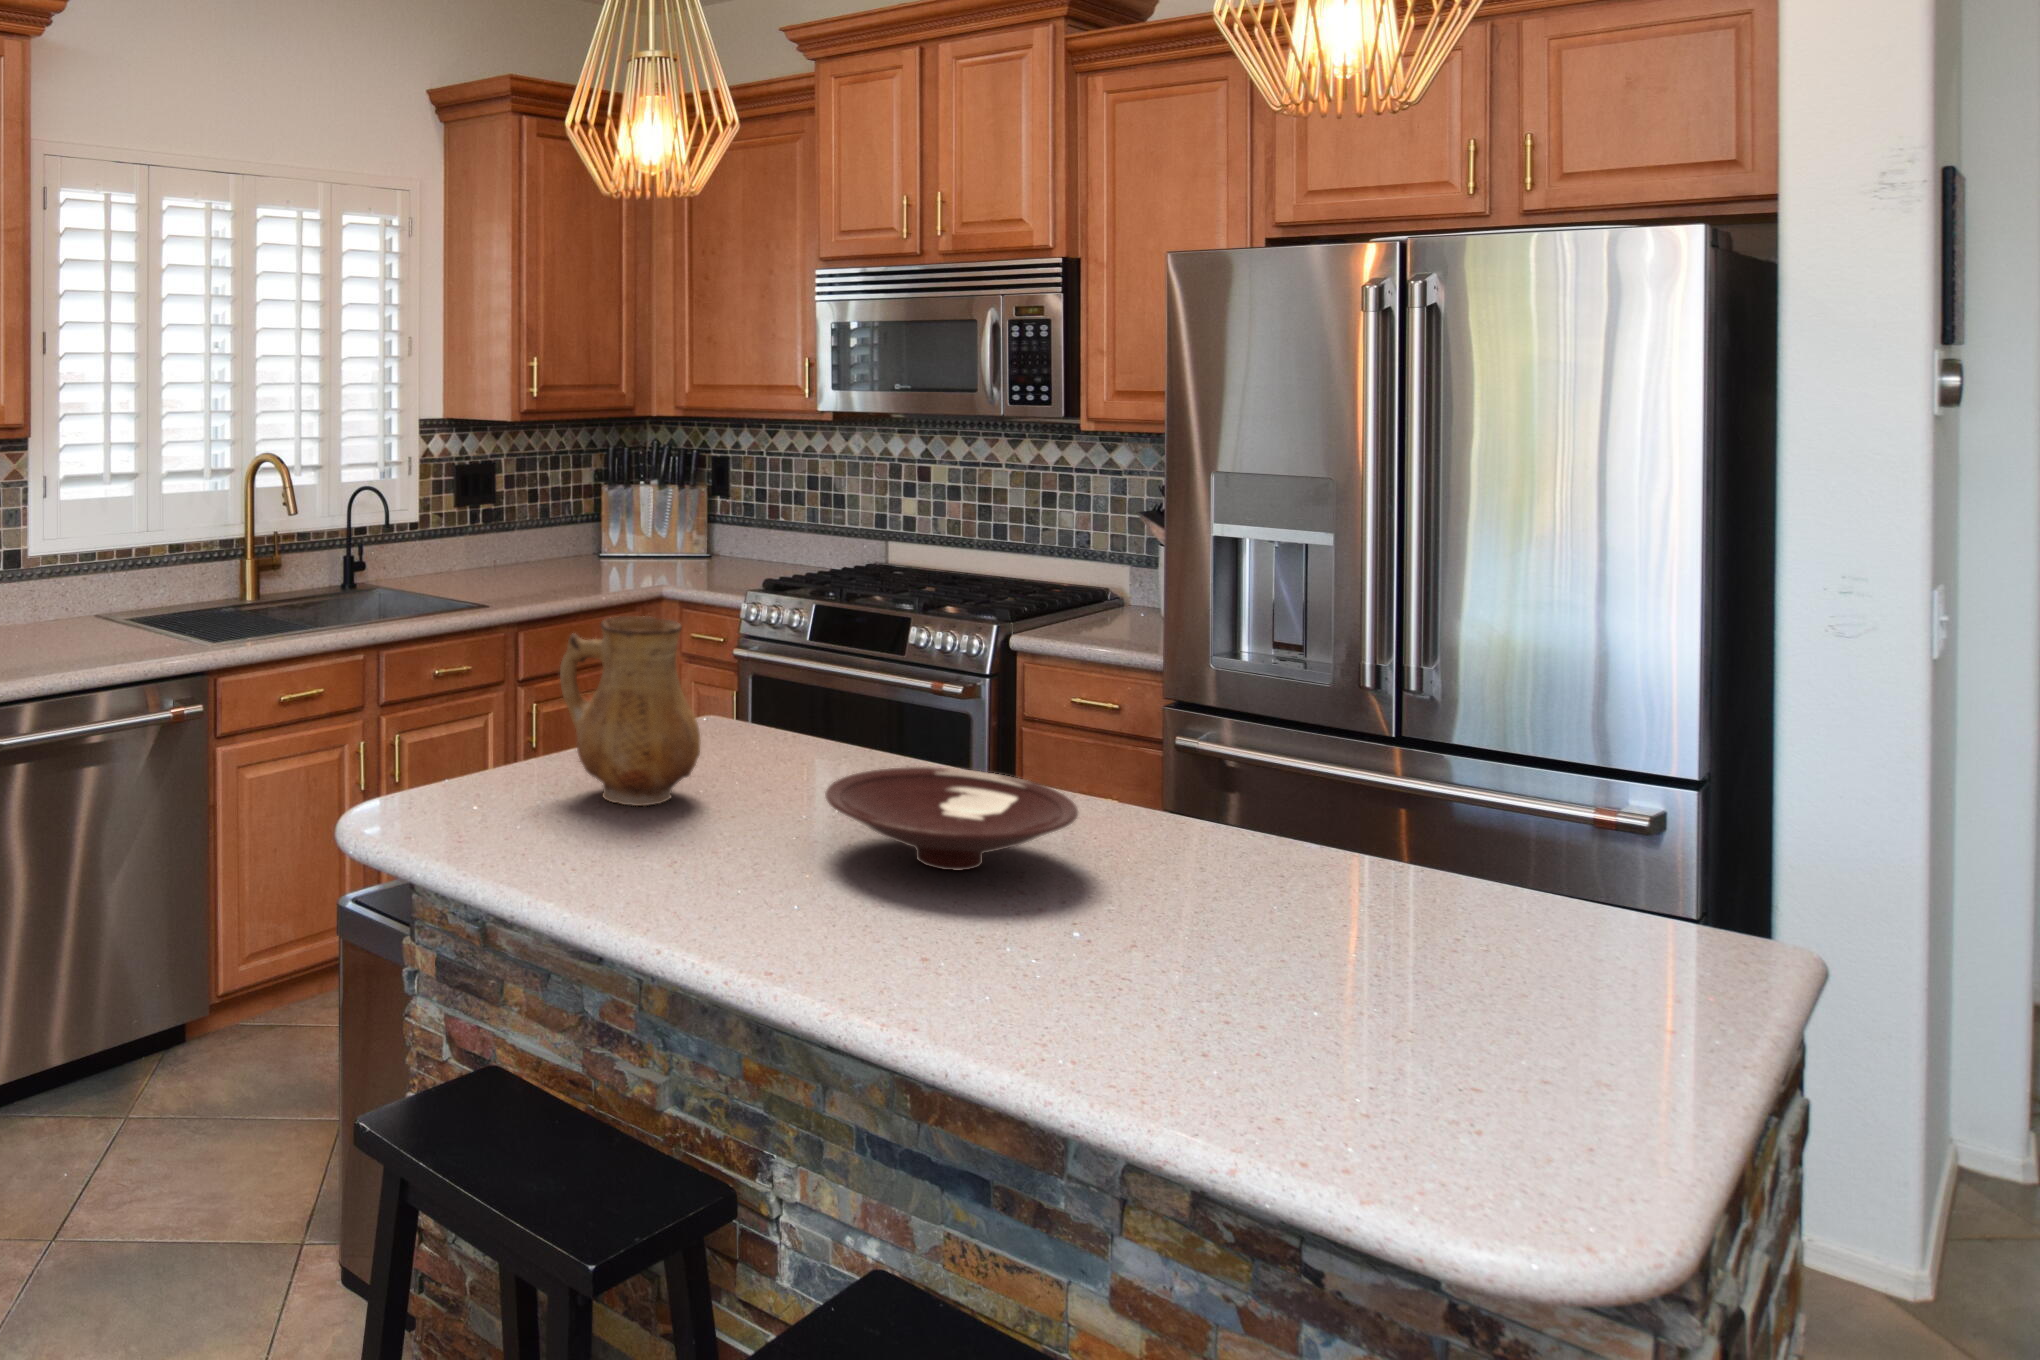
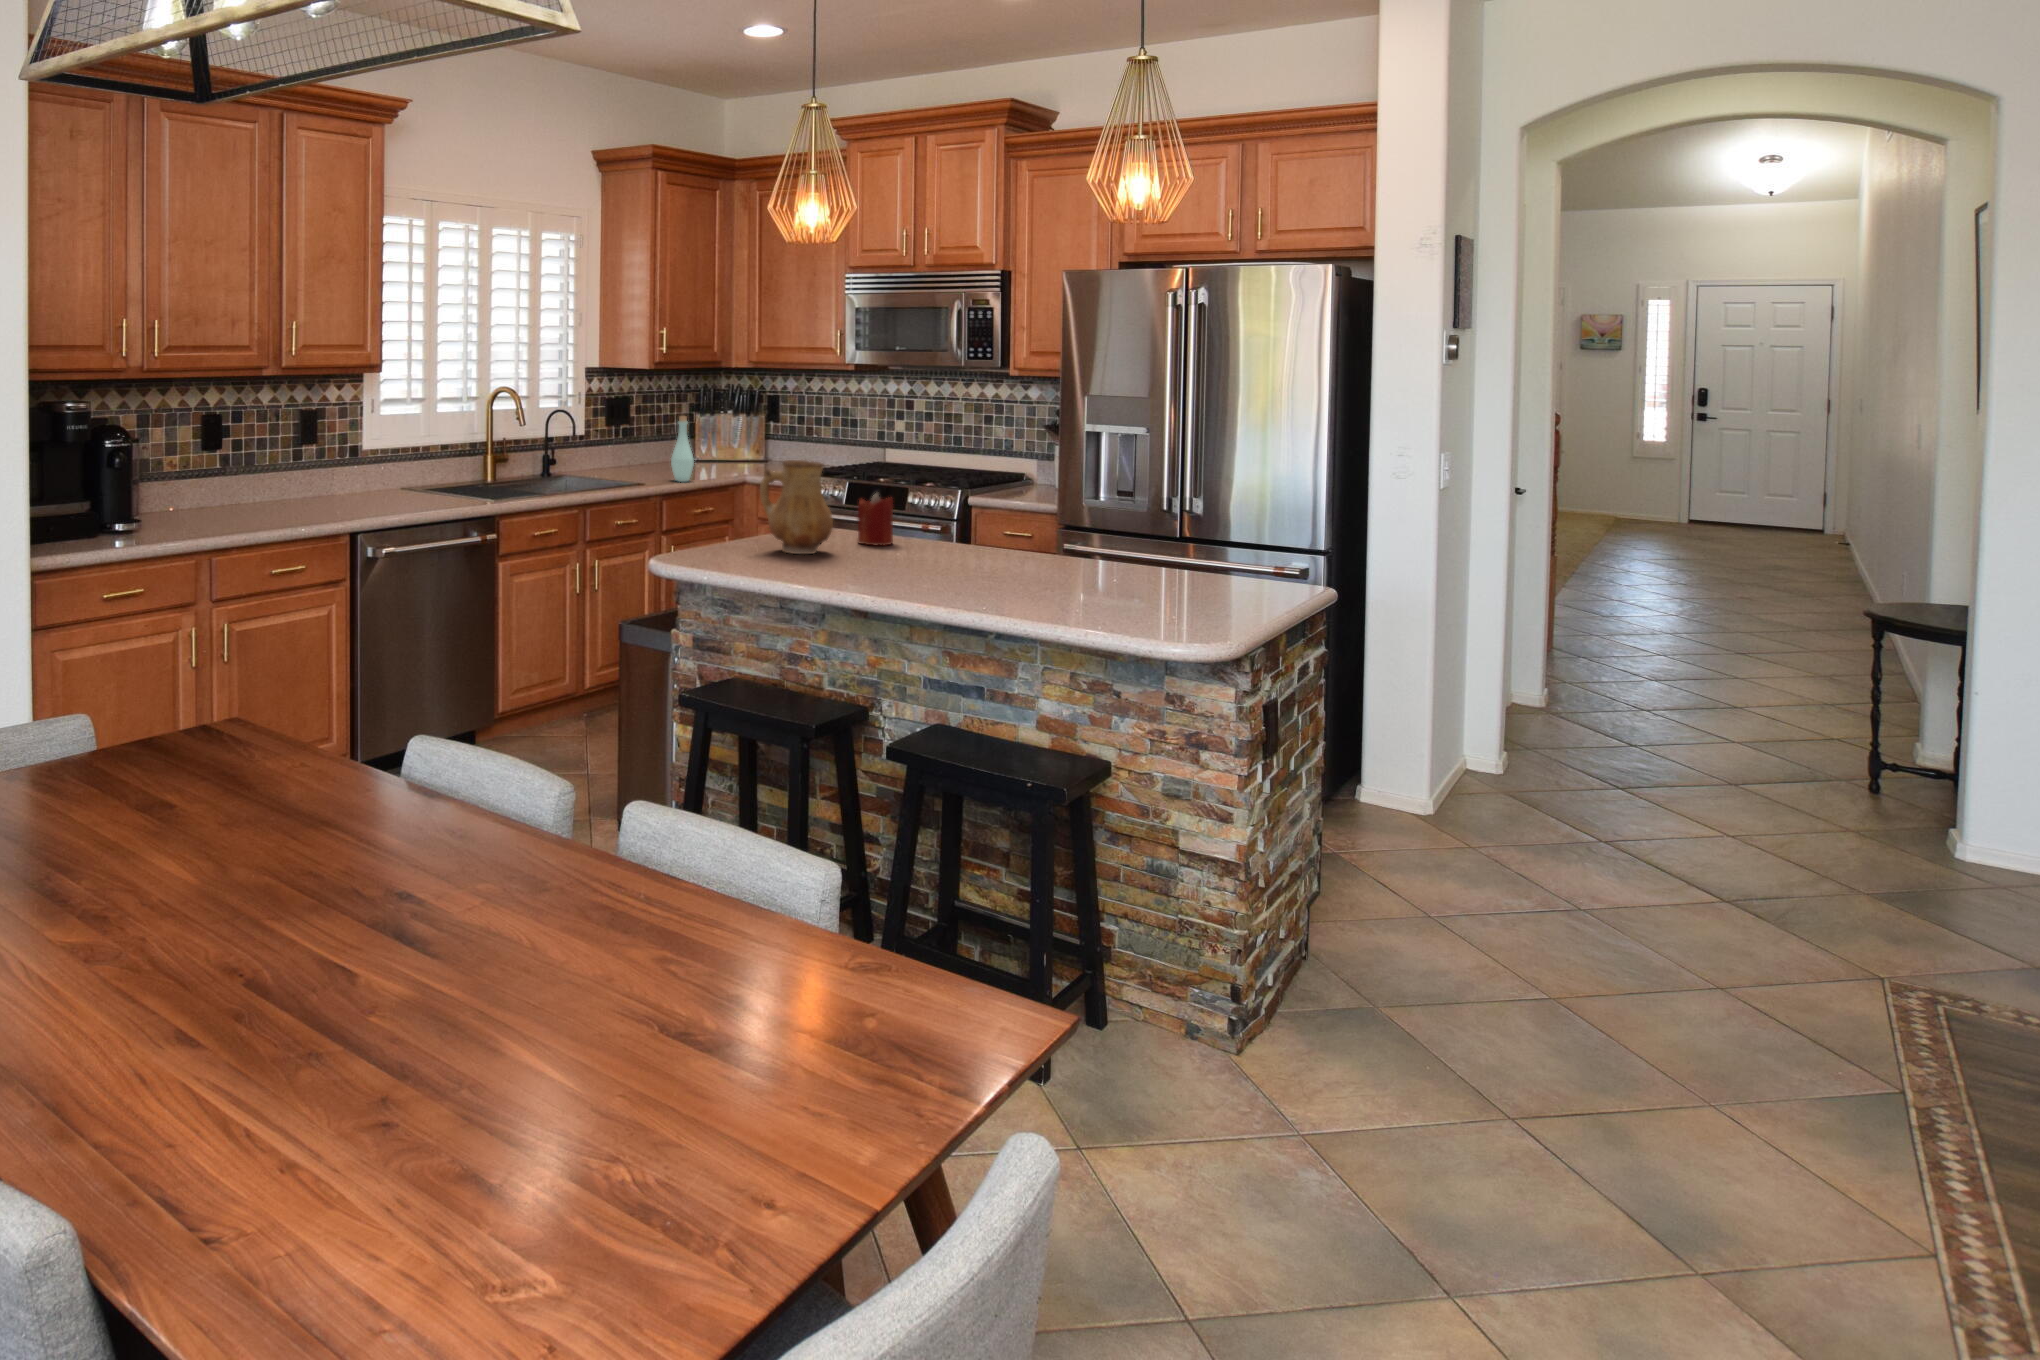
bottle: none [540,495,576,599] -> present [671,416,694,482]
candle: none [763,672,832,777] -> present [858,493,893,546]
bowl: present [825,767,1079,870] -> none [904,531,1025,571]

